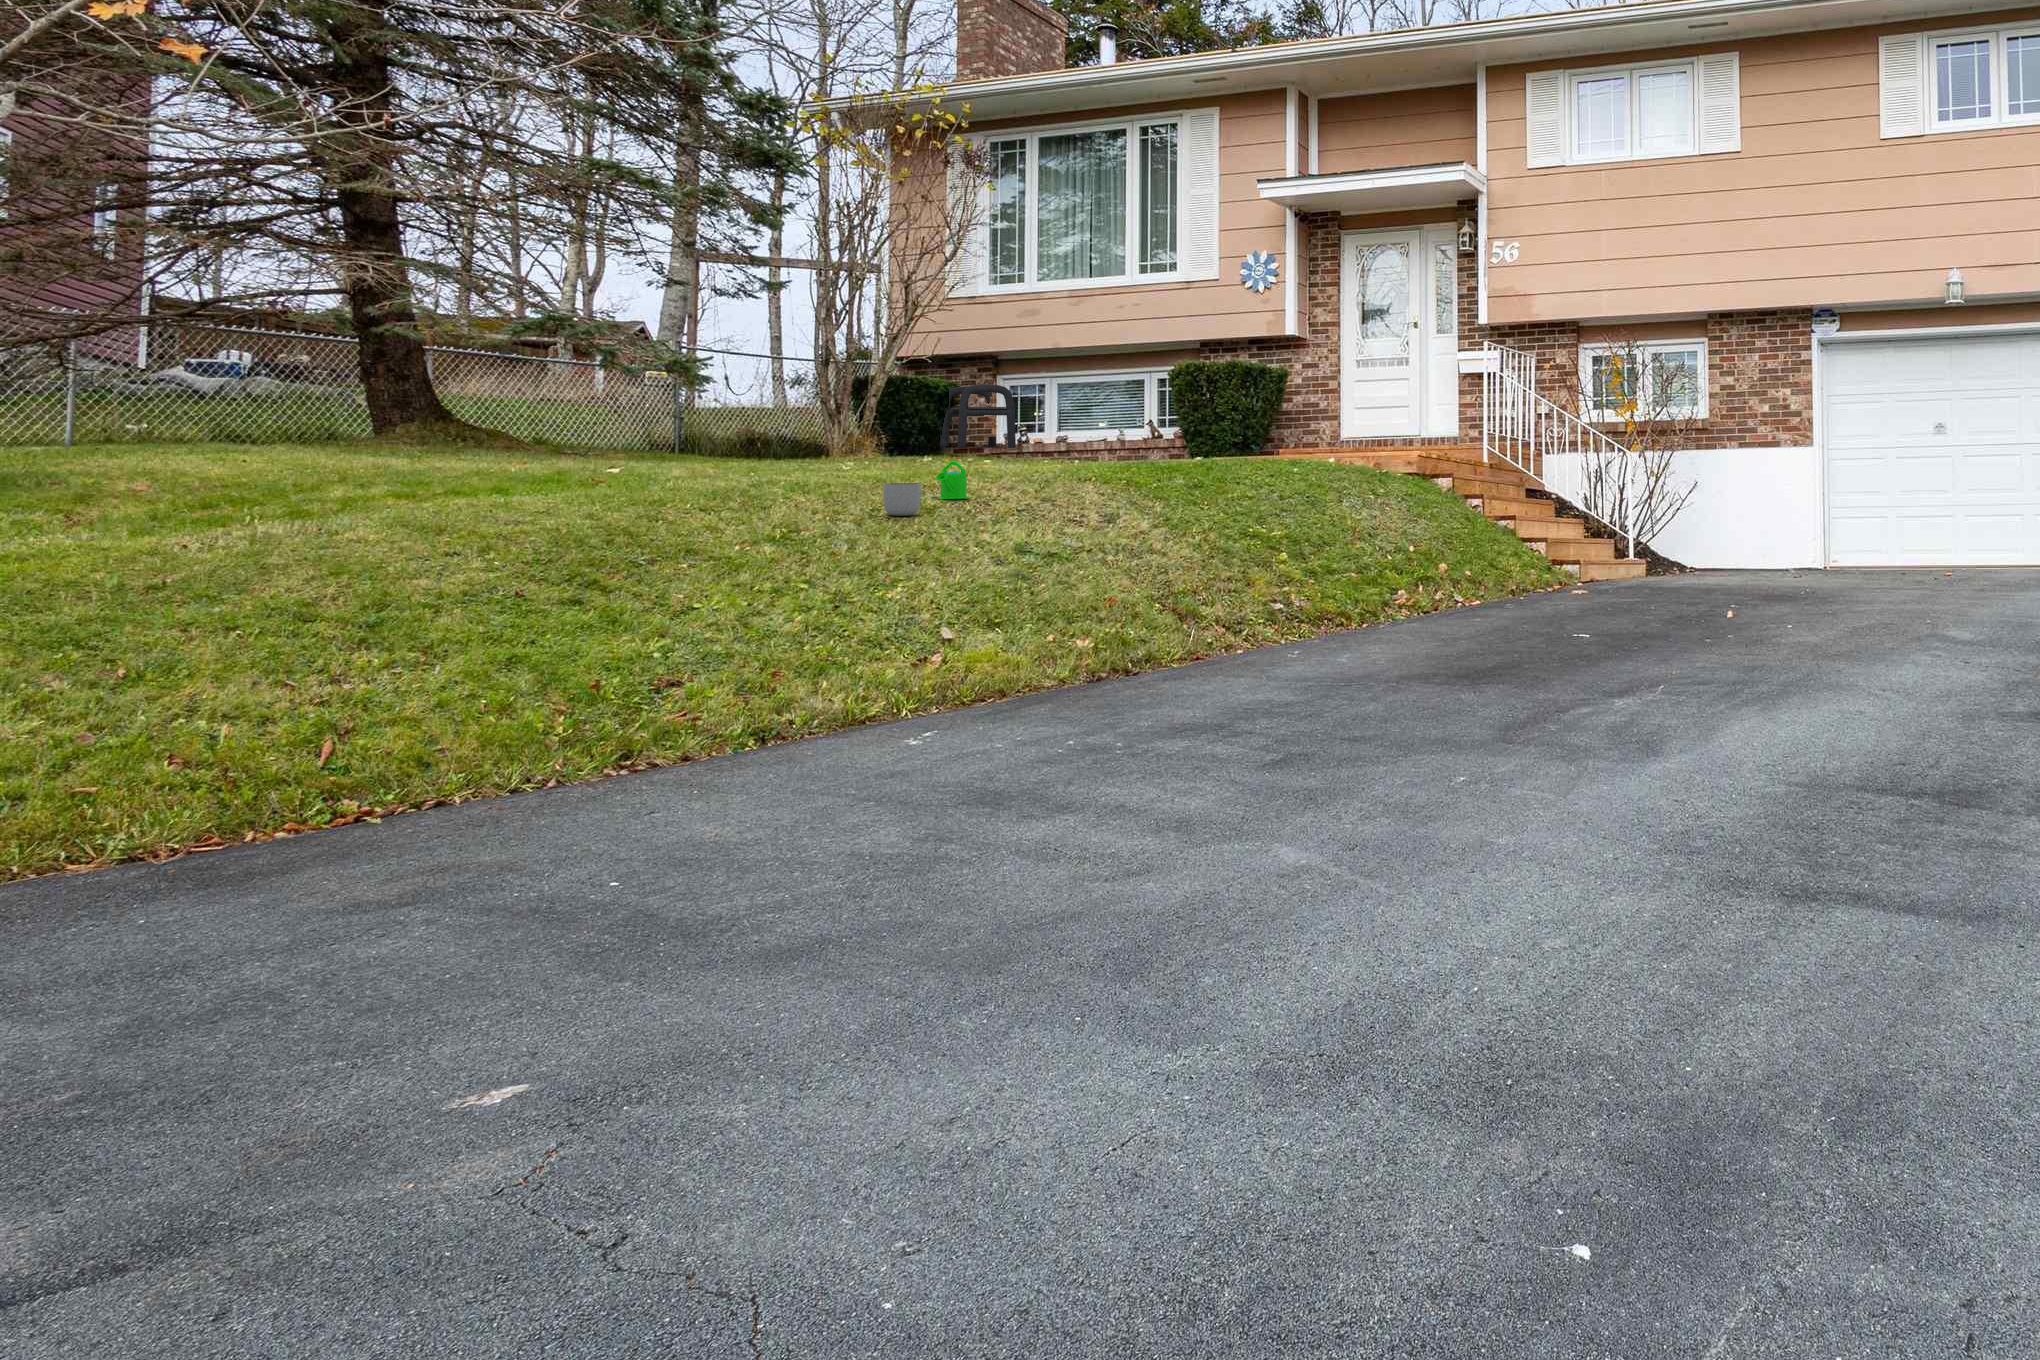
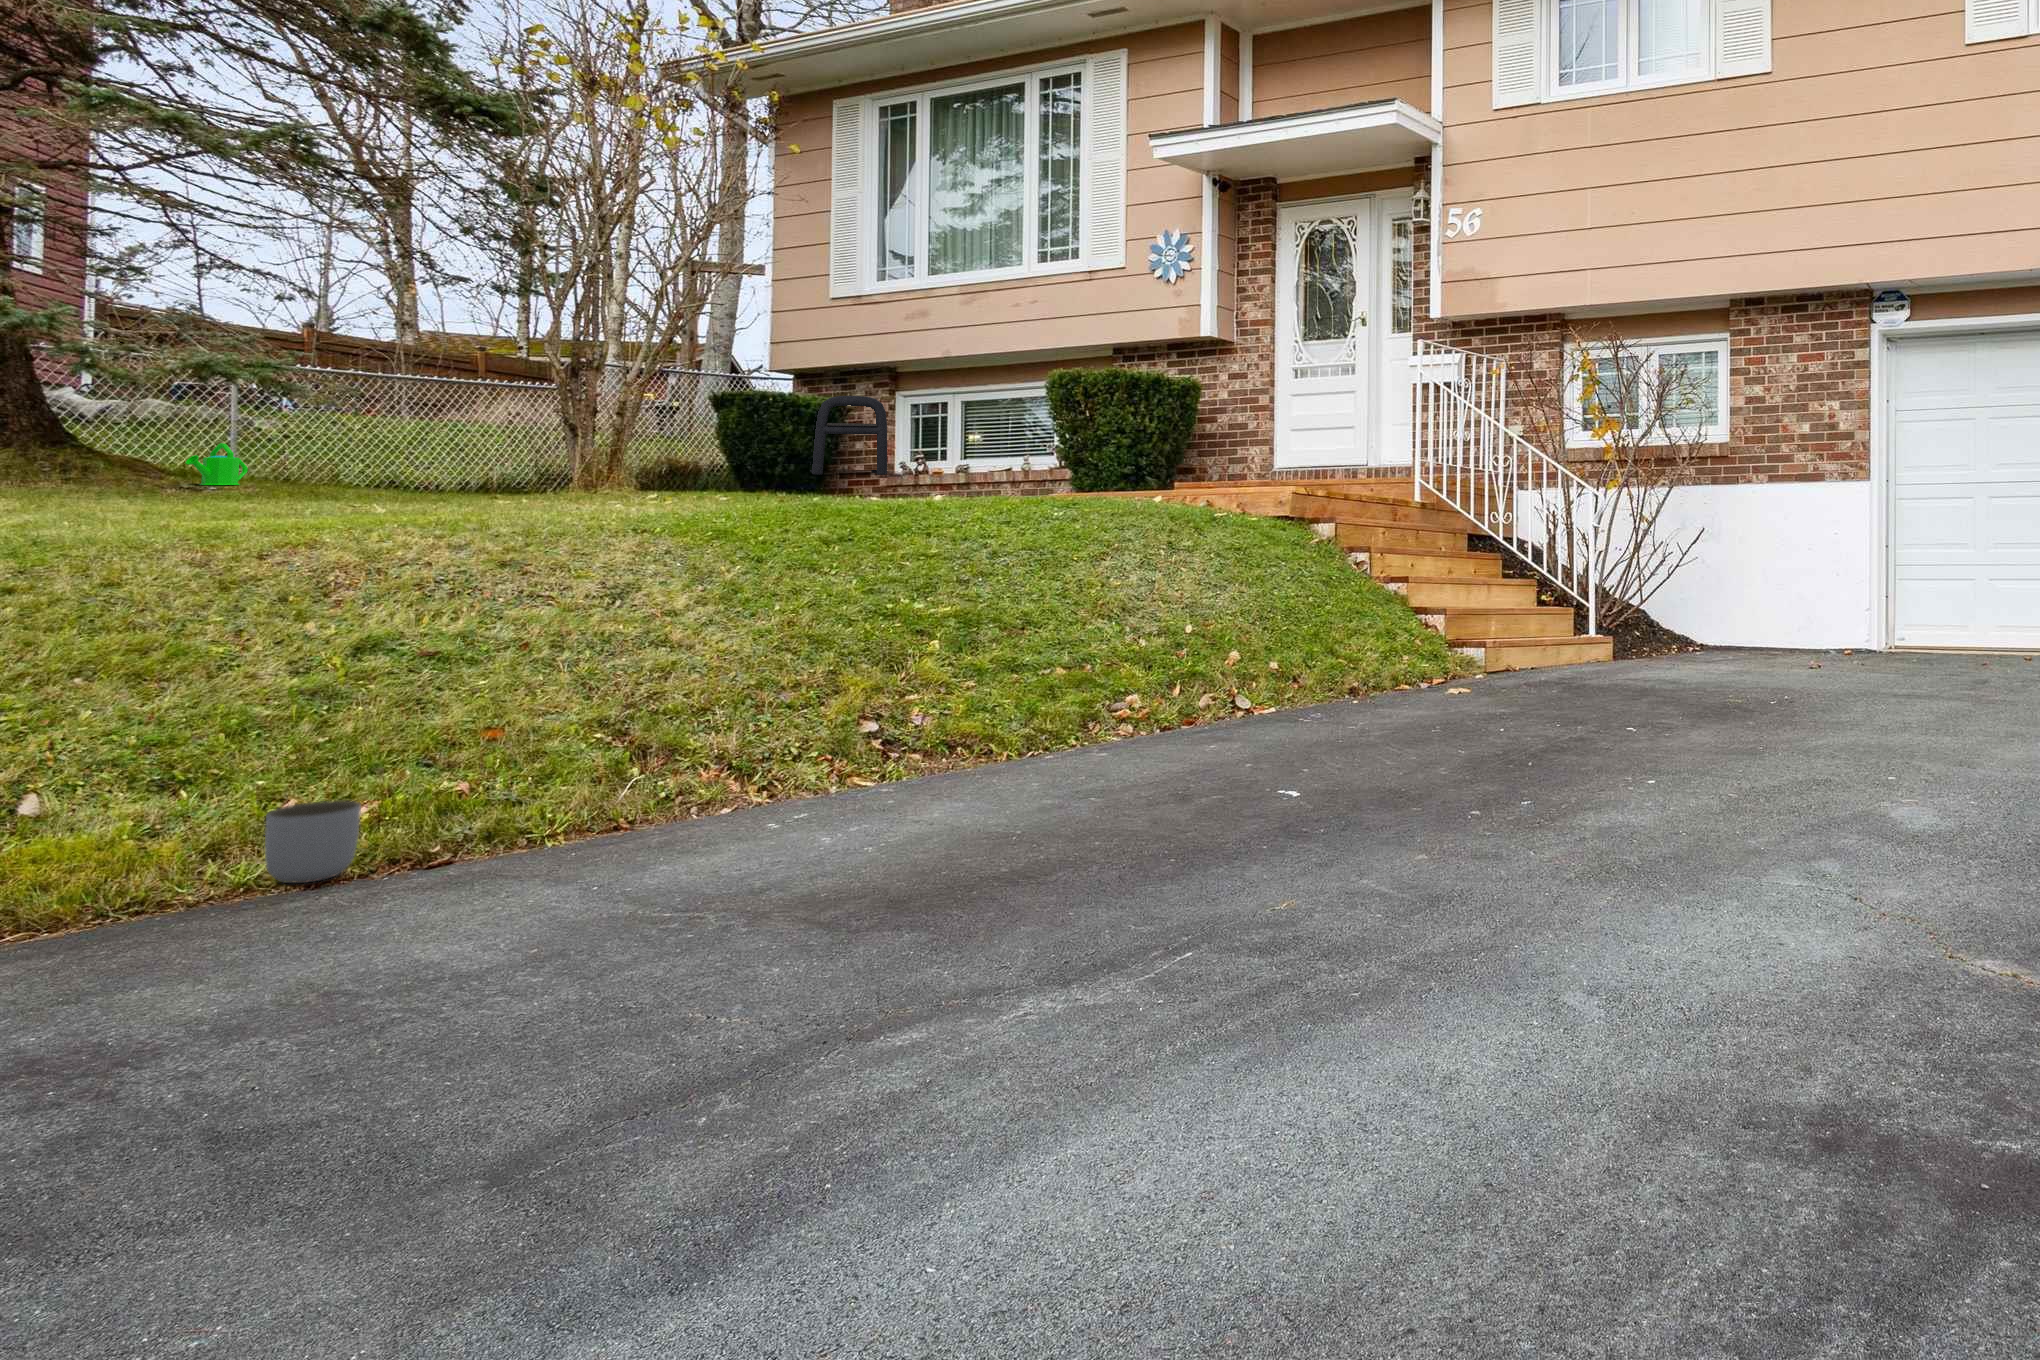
watering can: present [936,461,968,499] -> present [185,443,248,485]
planter: present [883,483,921,516] -> present [265,800,361,883]

